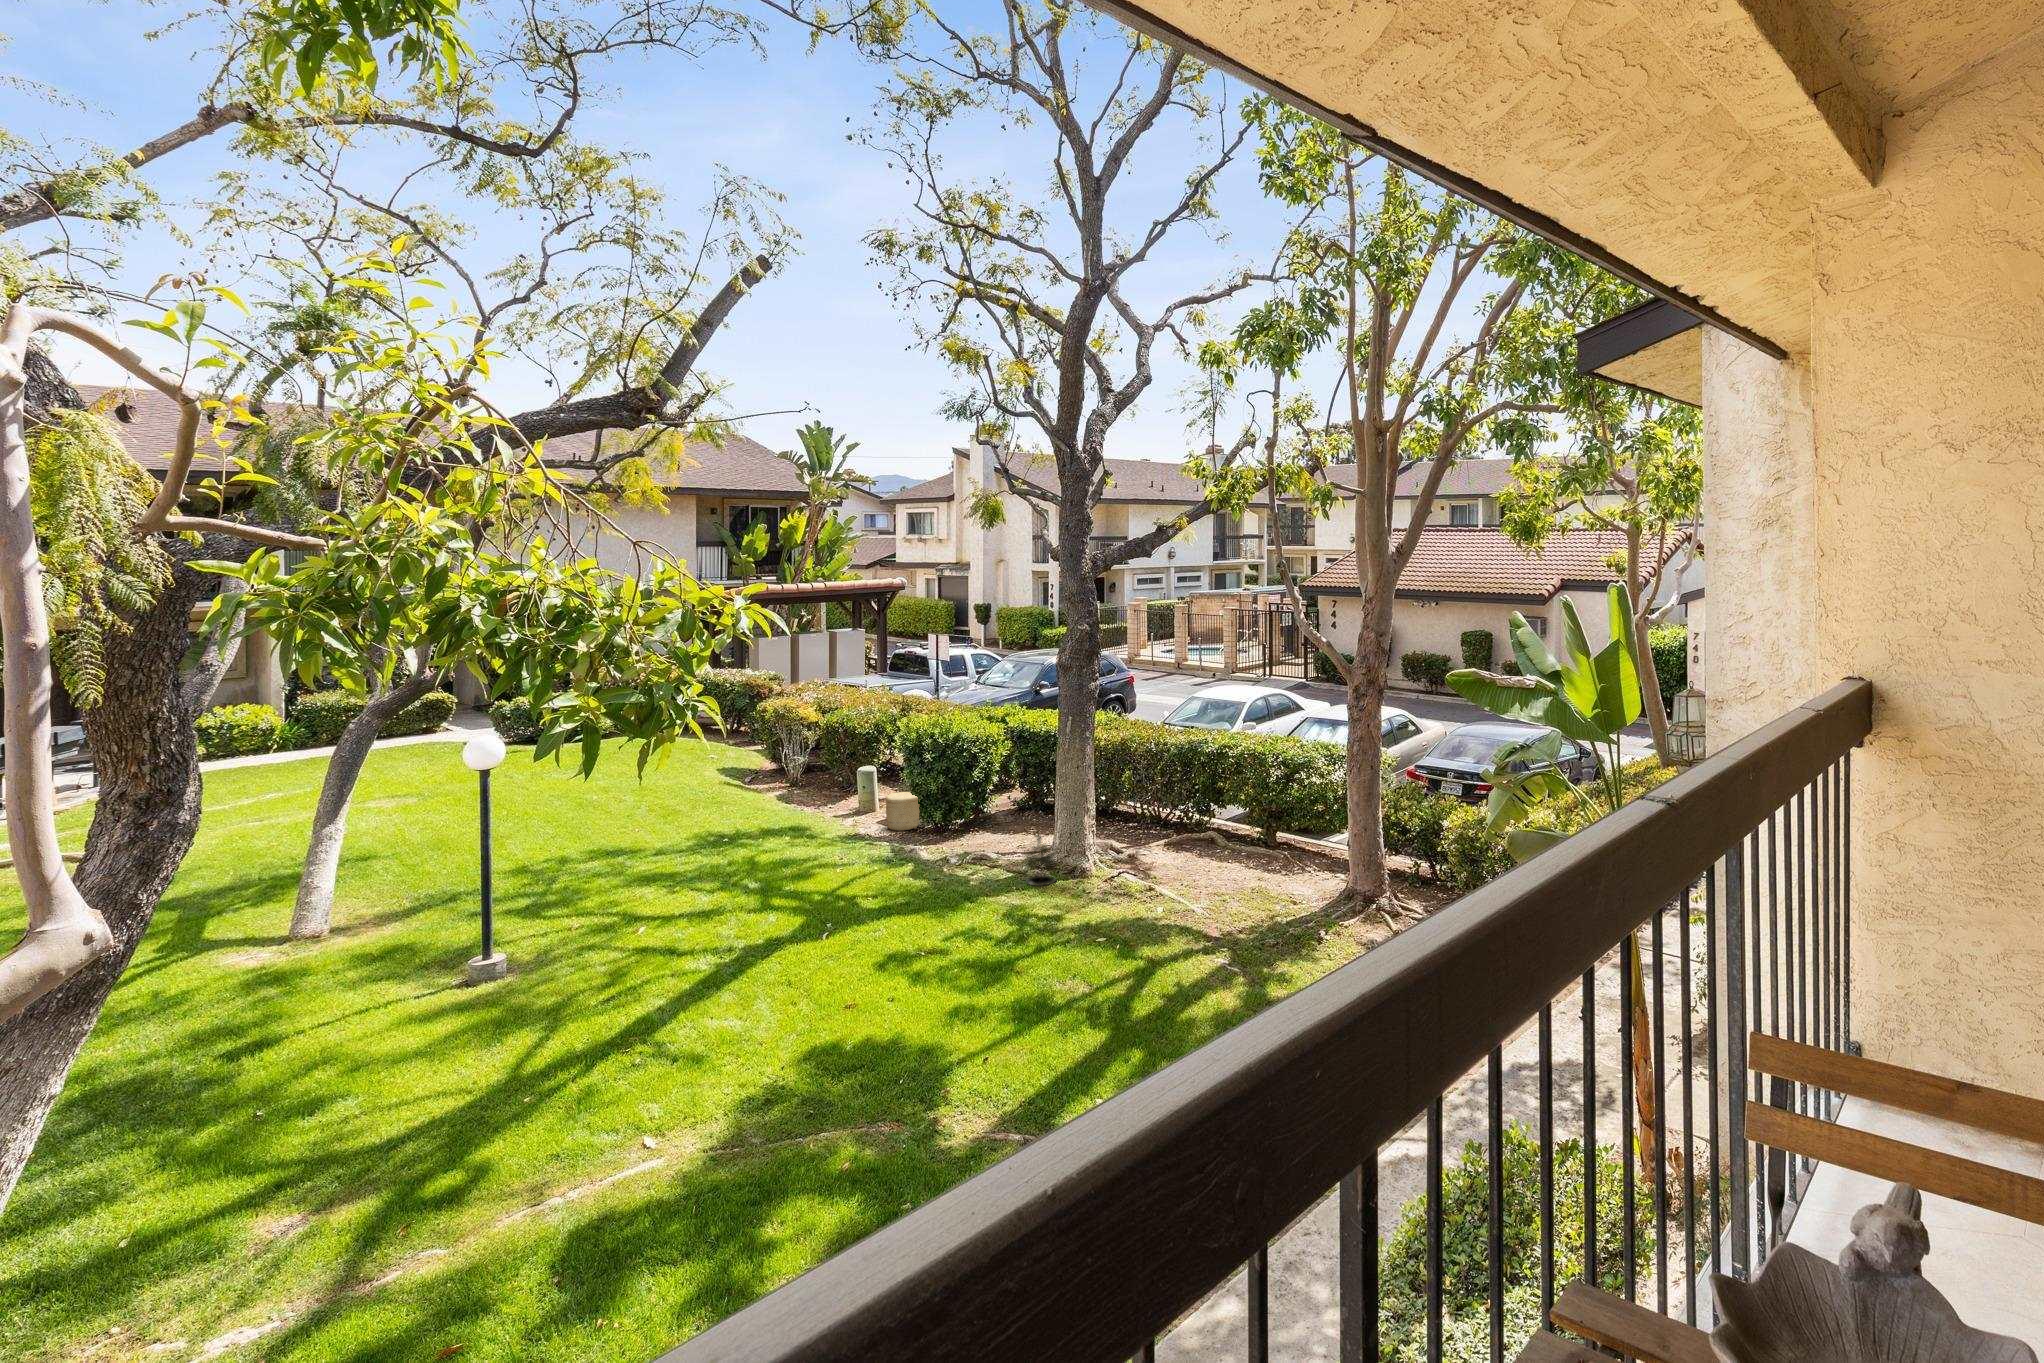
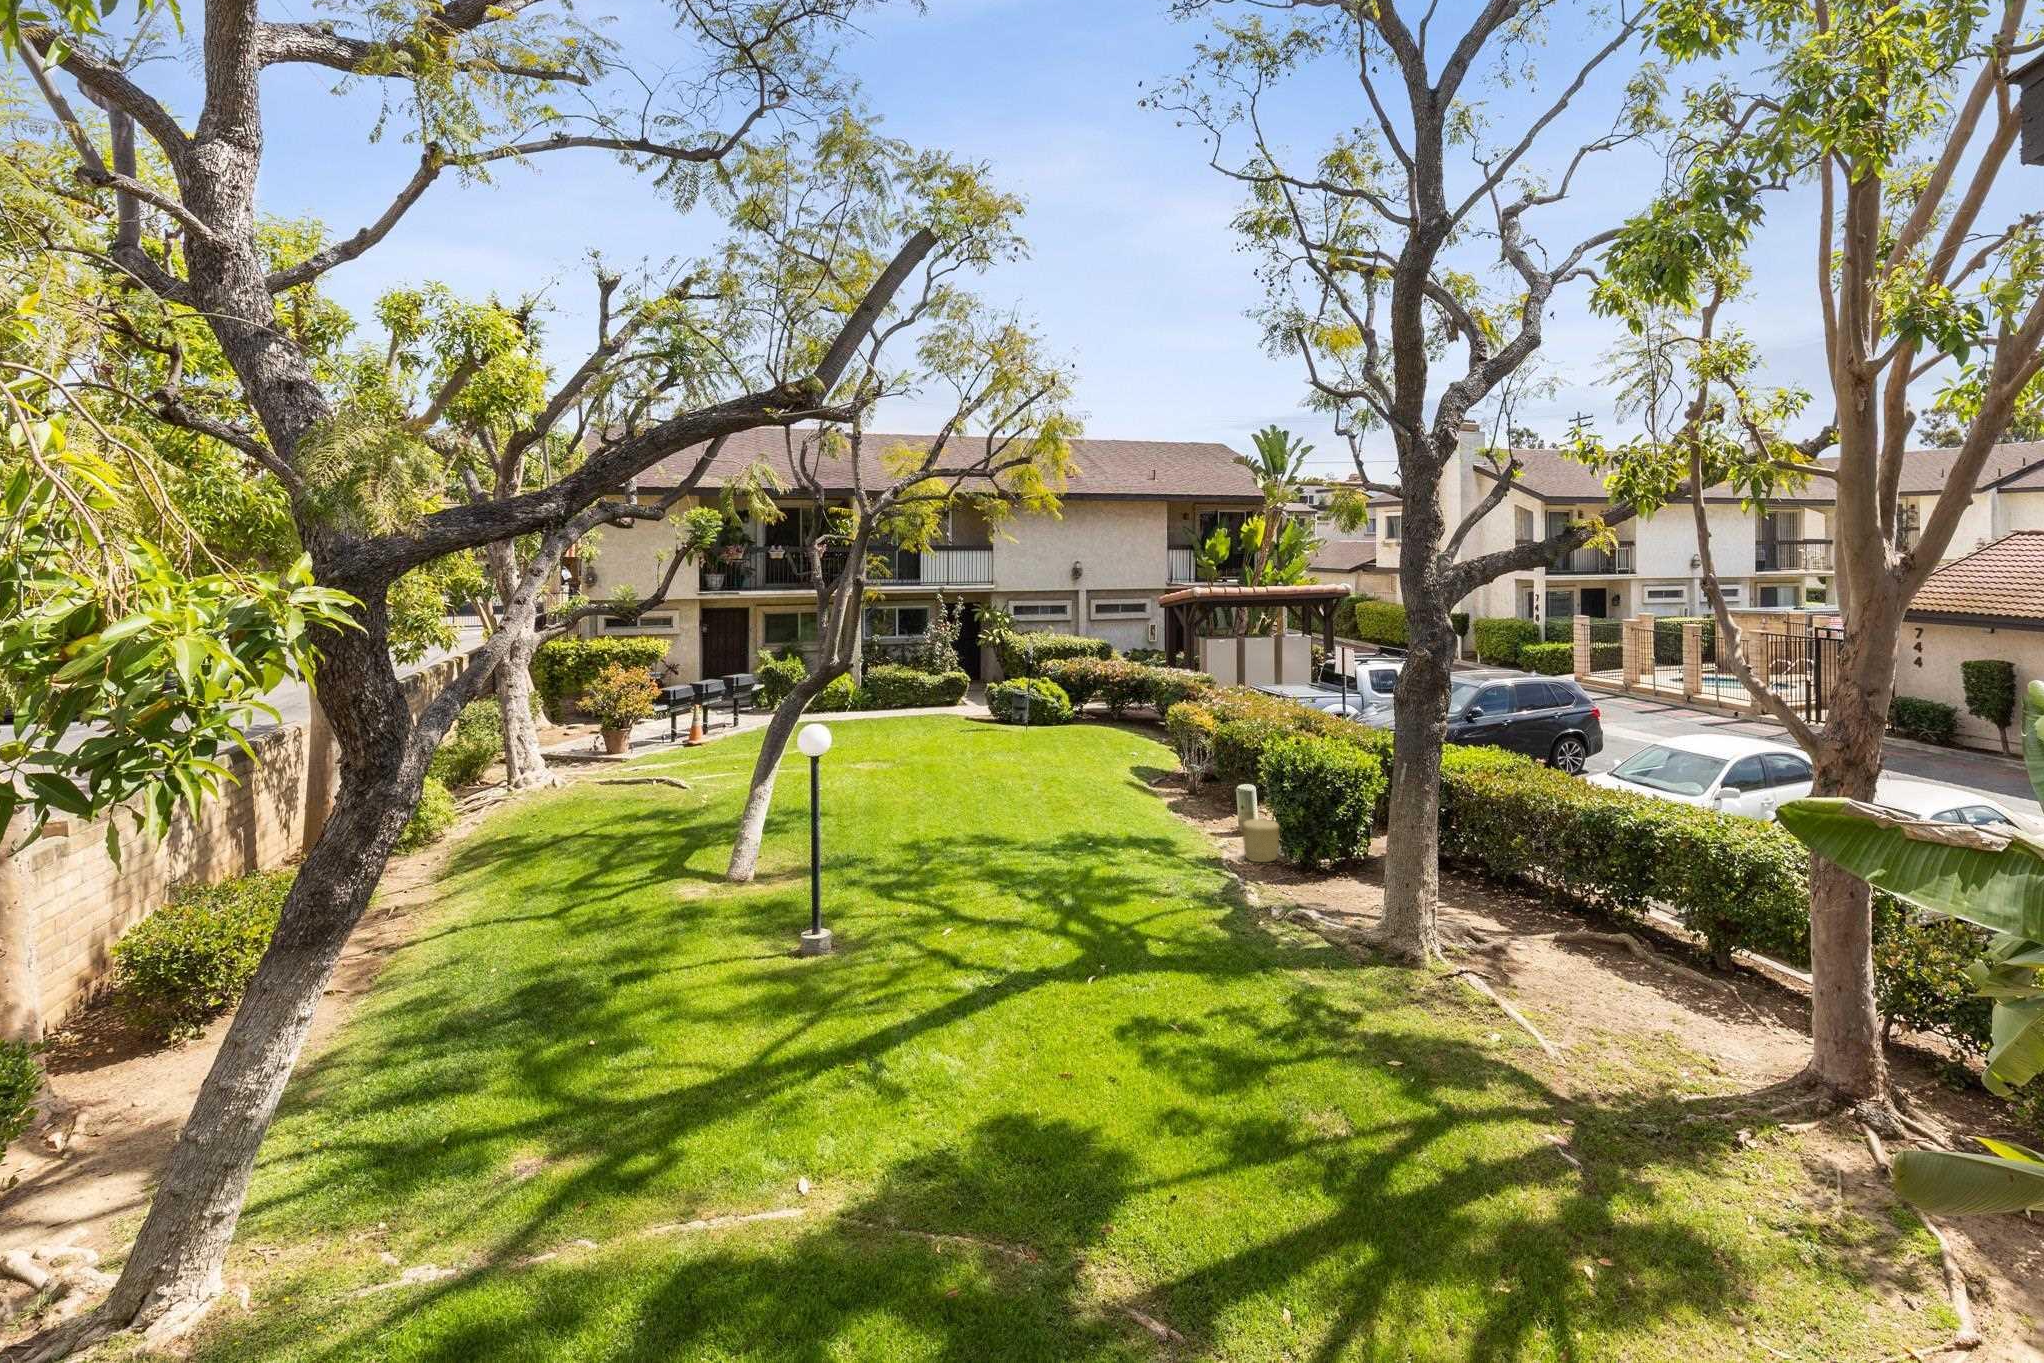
potted tree: present [1023,835,1056,886] -> none [1347,892,1393,964]

